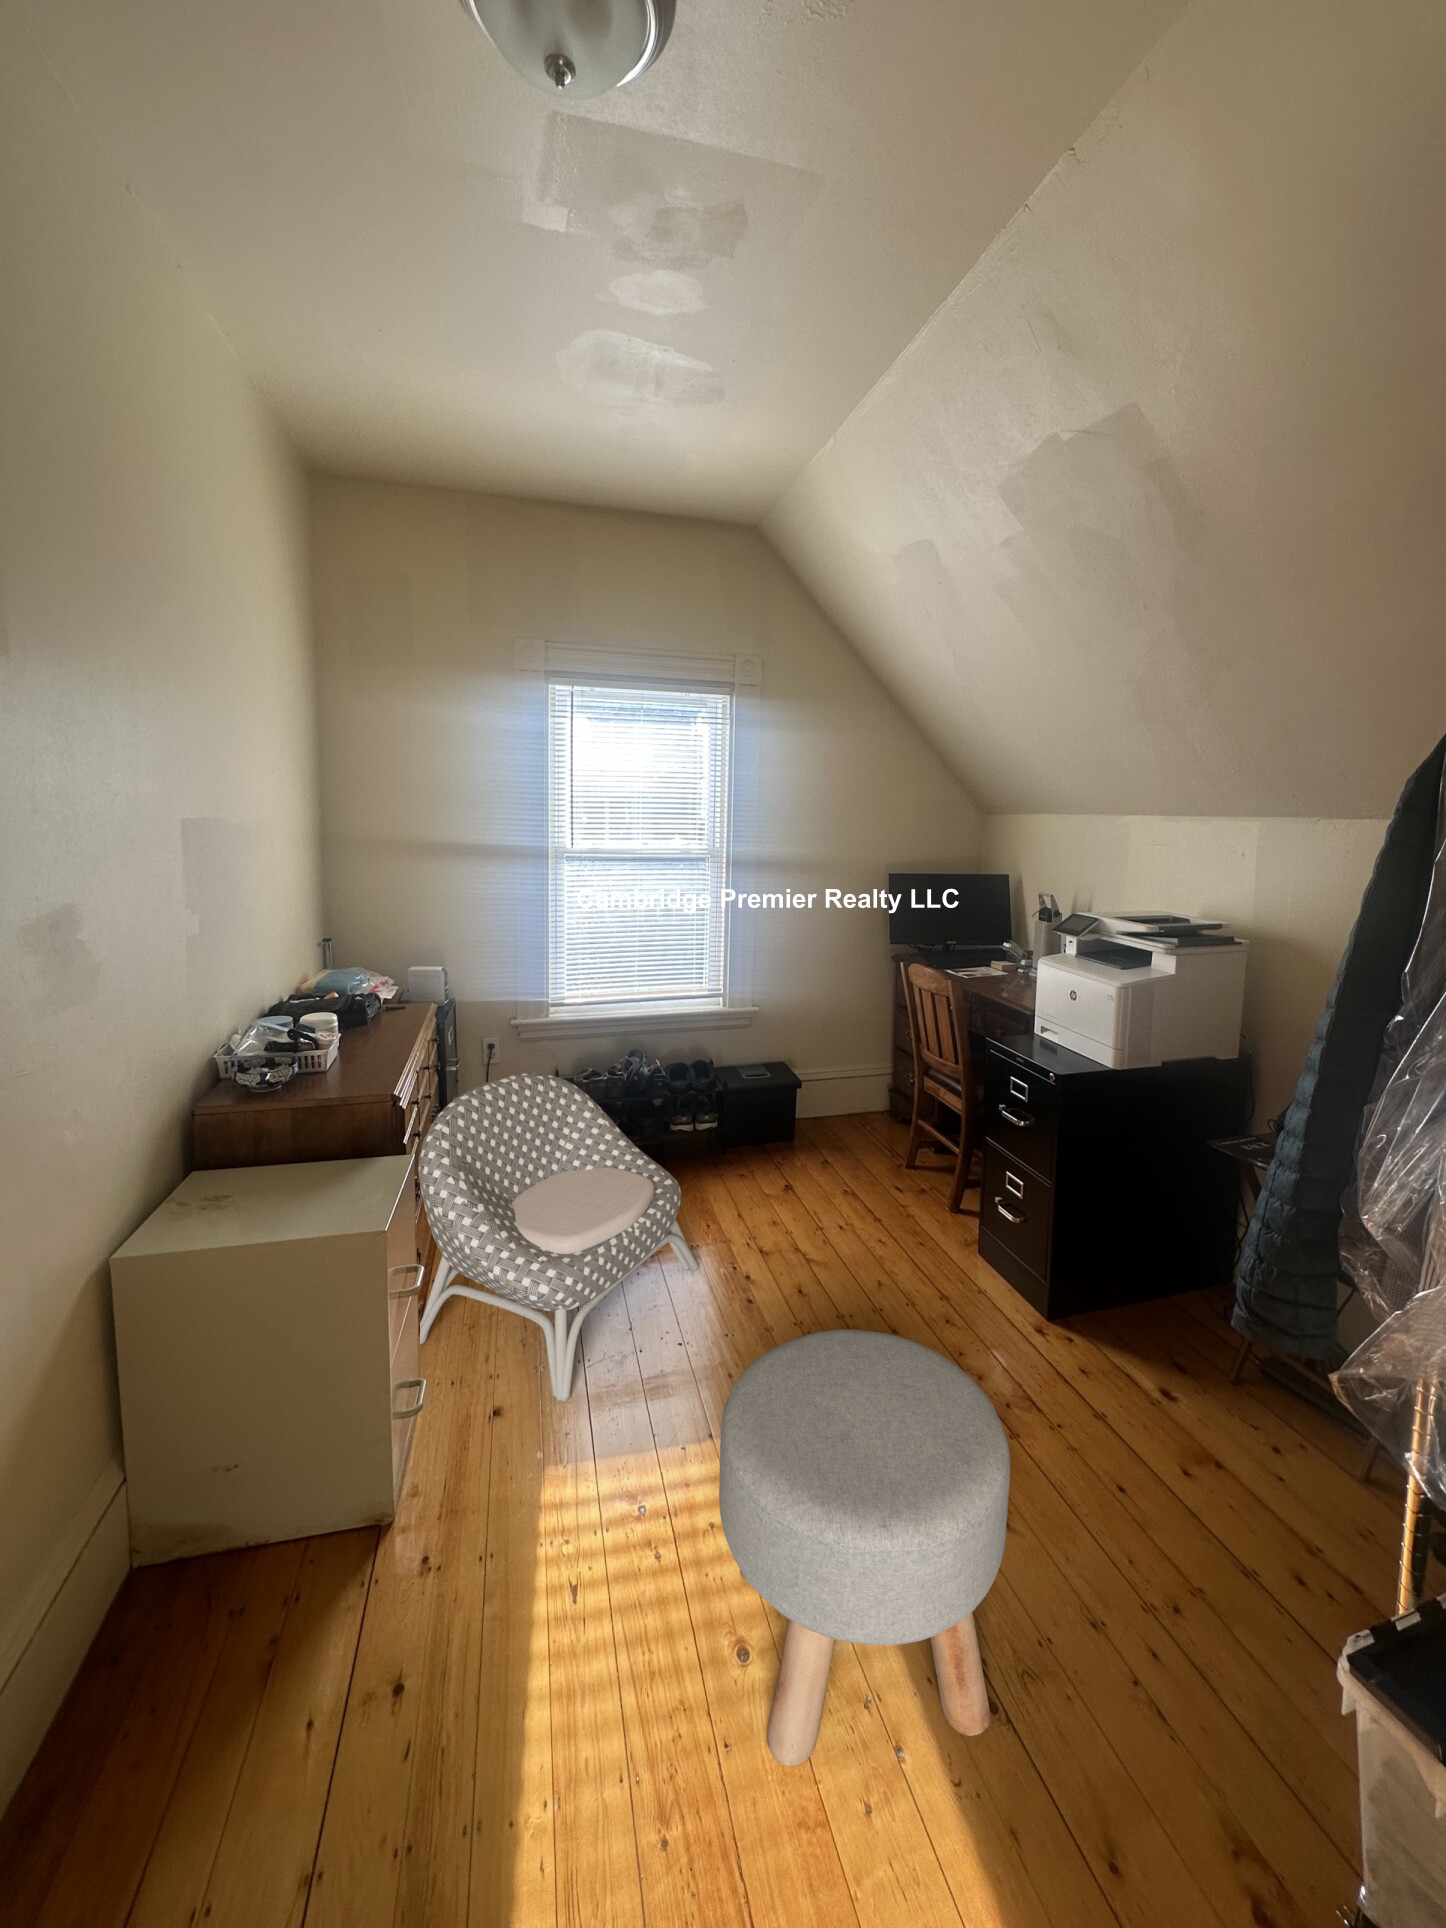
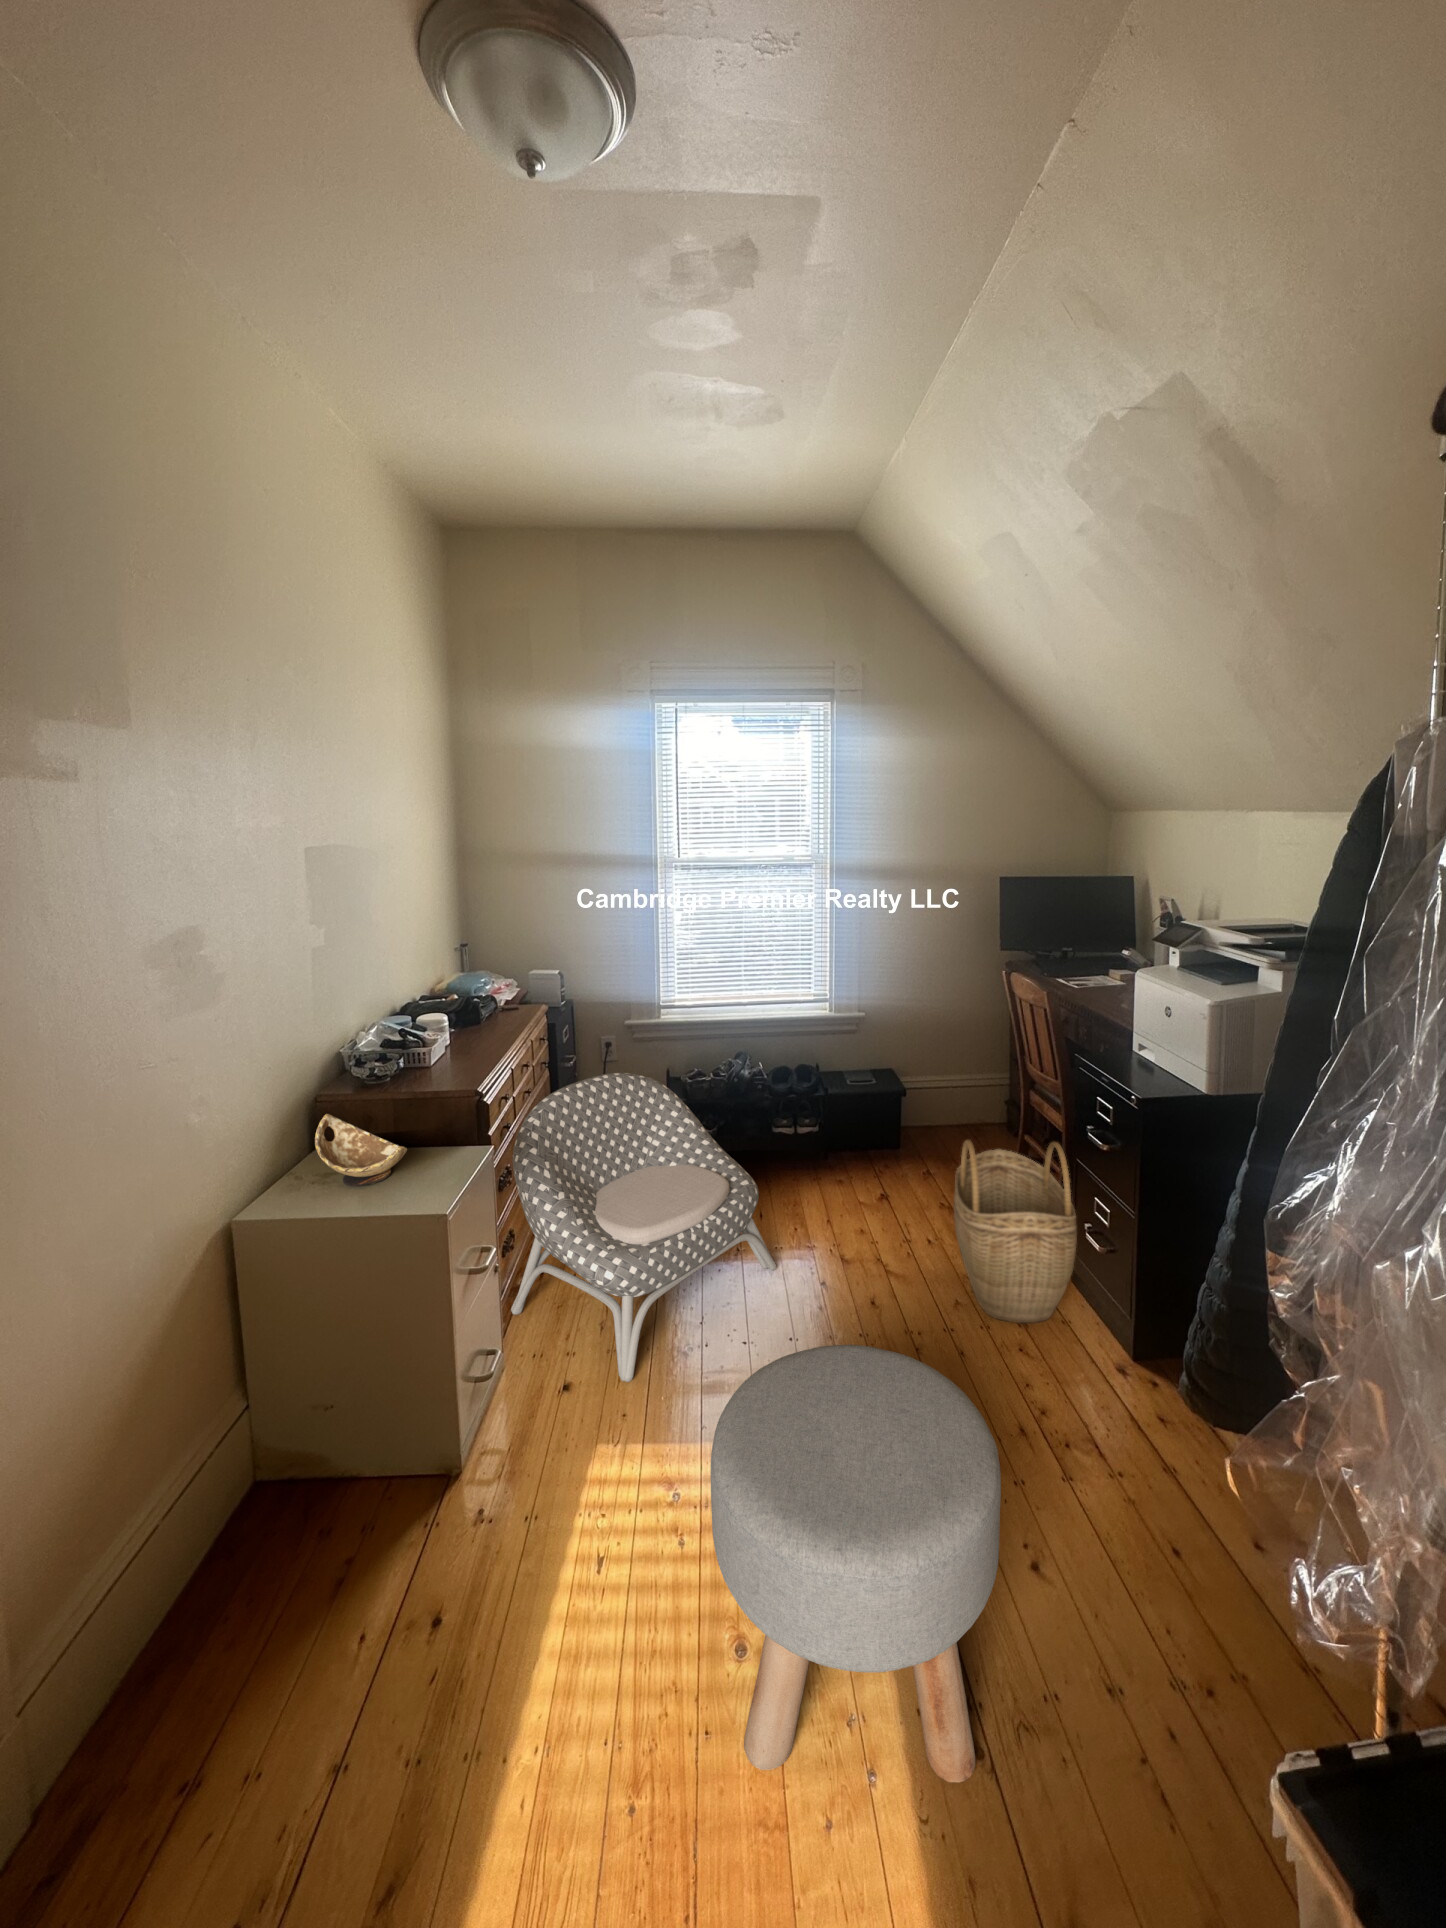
woven basket: none [876,1123,996,1298] -> present [954,1140,1077,1323]
decorative bowl: none [204,1129,322,1211] -> present [315,1114,407,1186]

